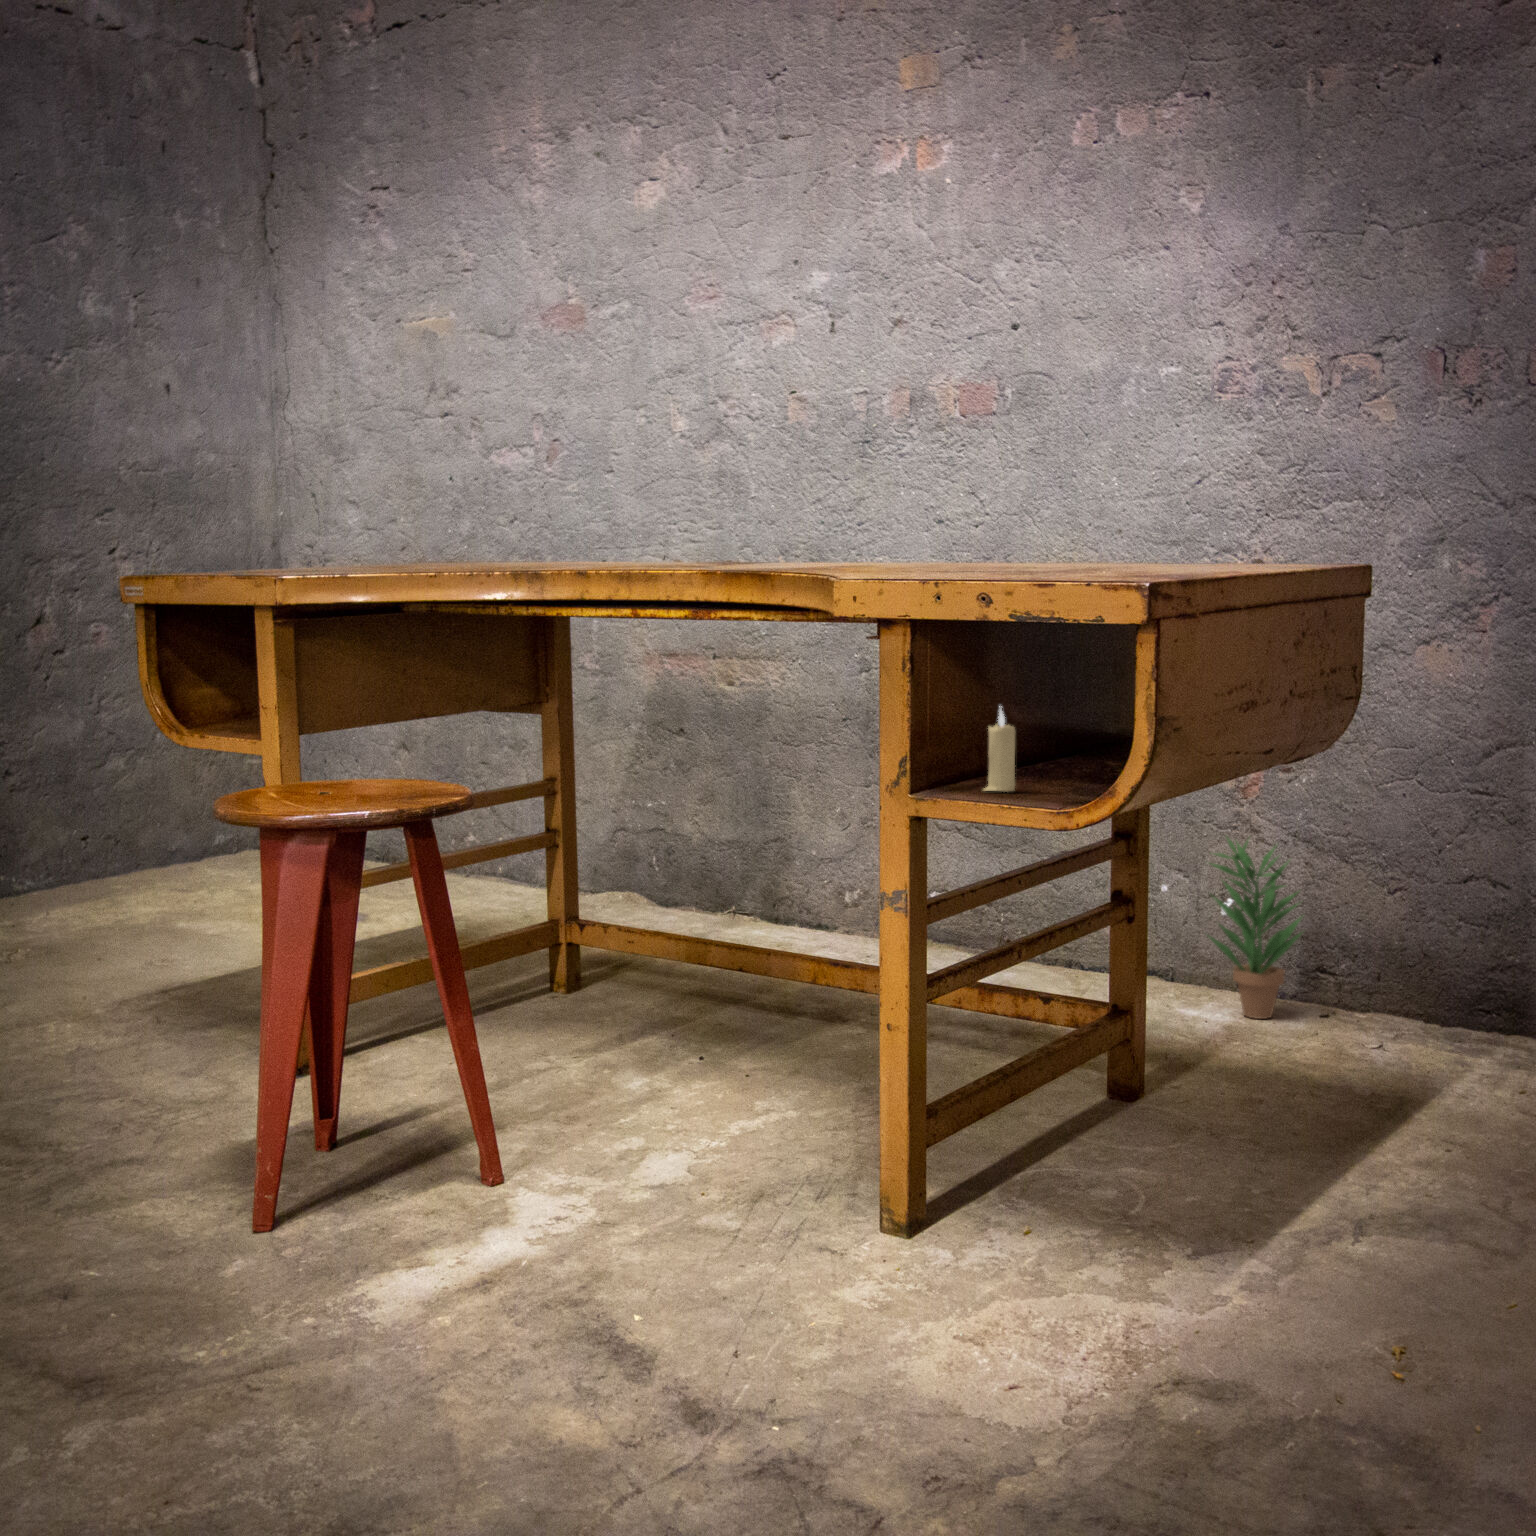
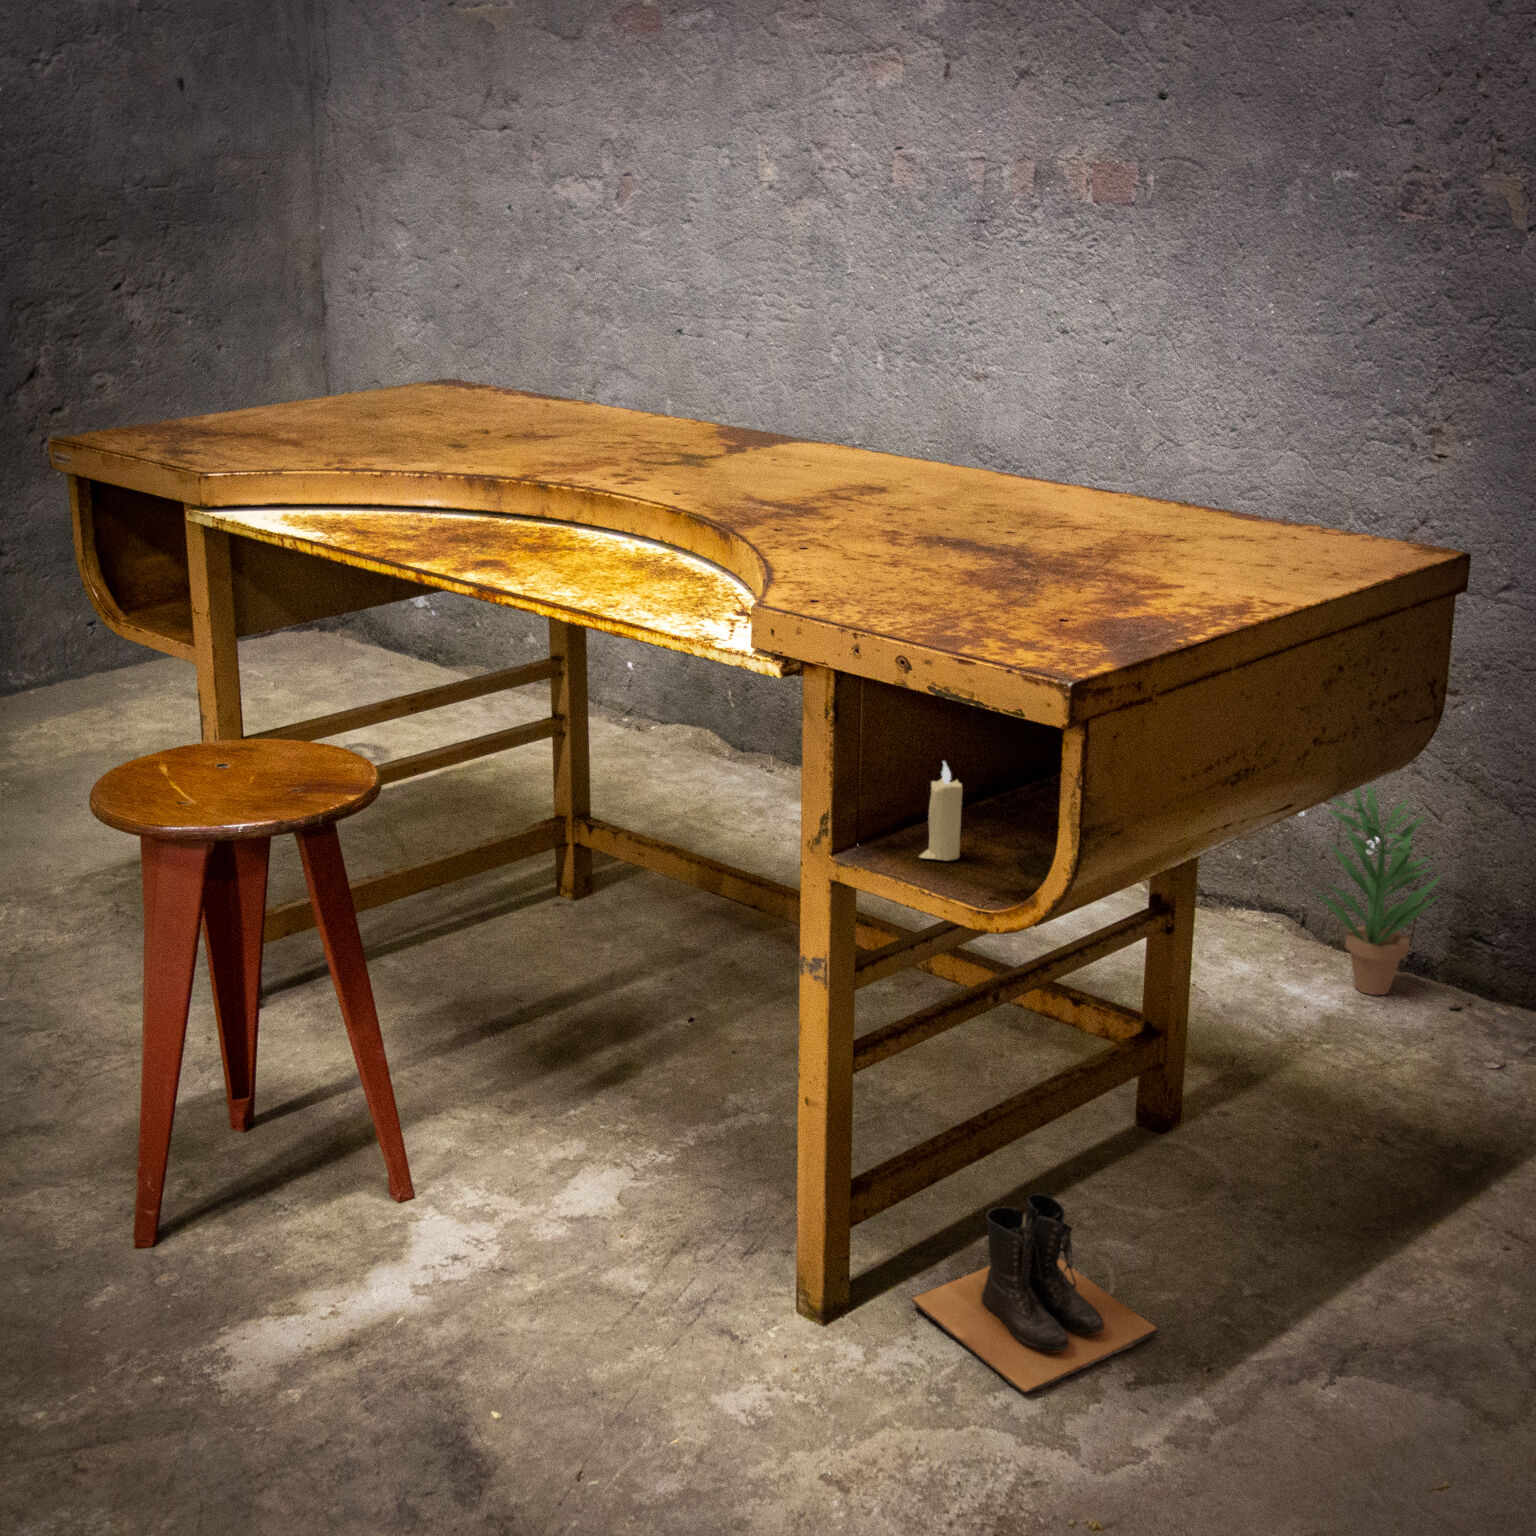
boots: none [983,1109,1202,1264] -> present [912,1194,1158,1393]

